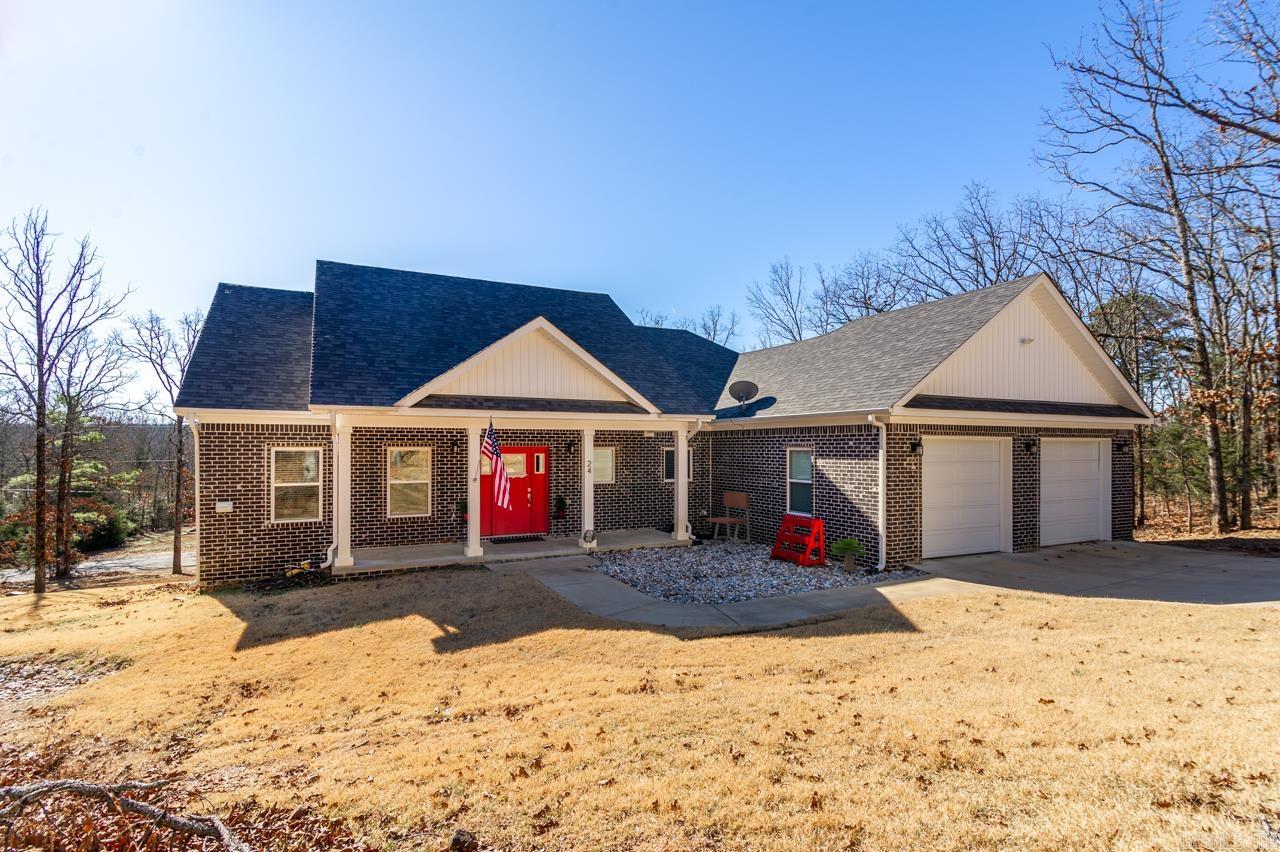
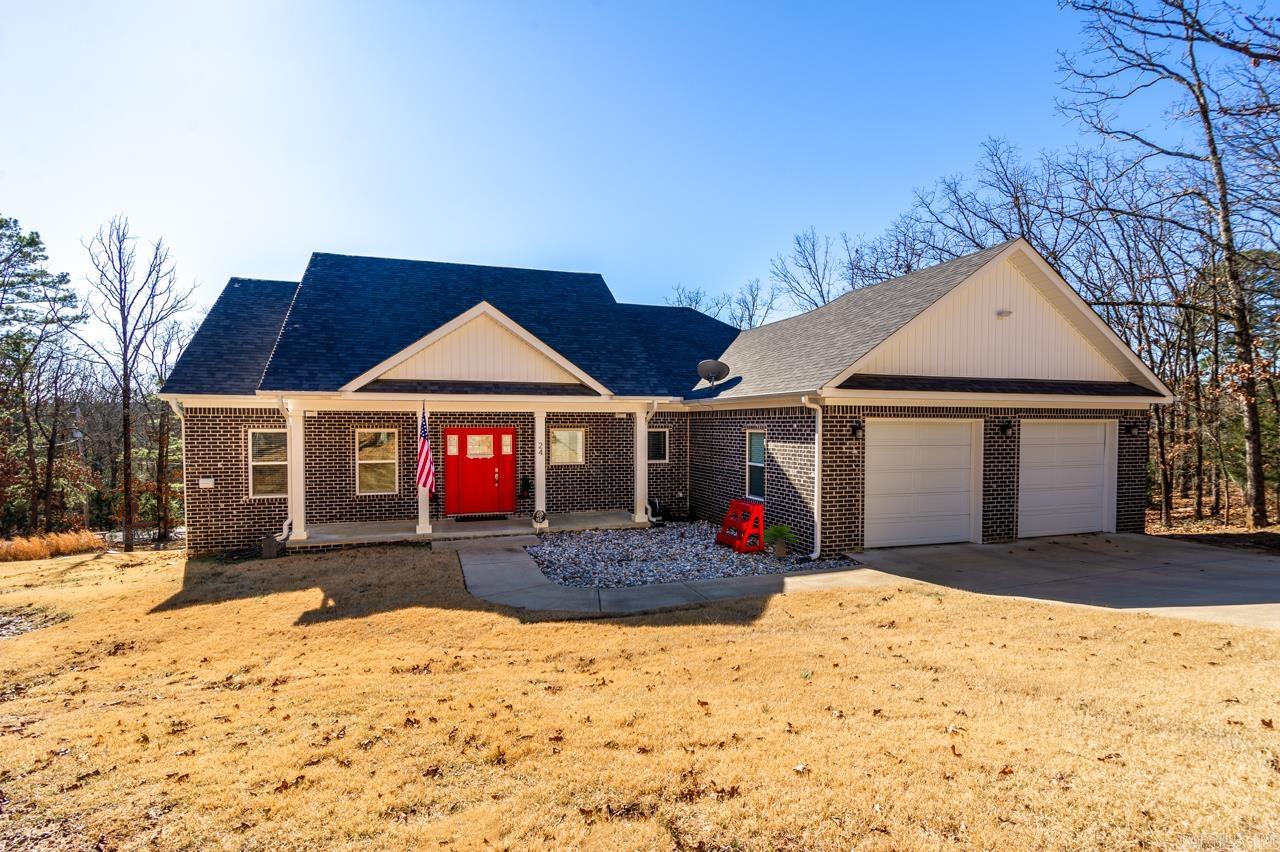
bench: present [708,492,750,543] -> present [122,502,158,544]
watering can: none [302,557,336,587] -> present [262,530,292,558]

